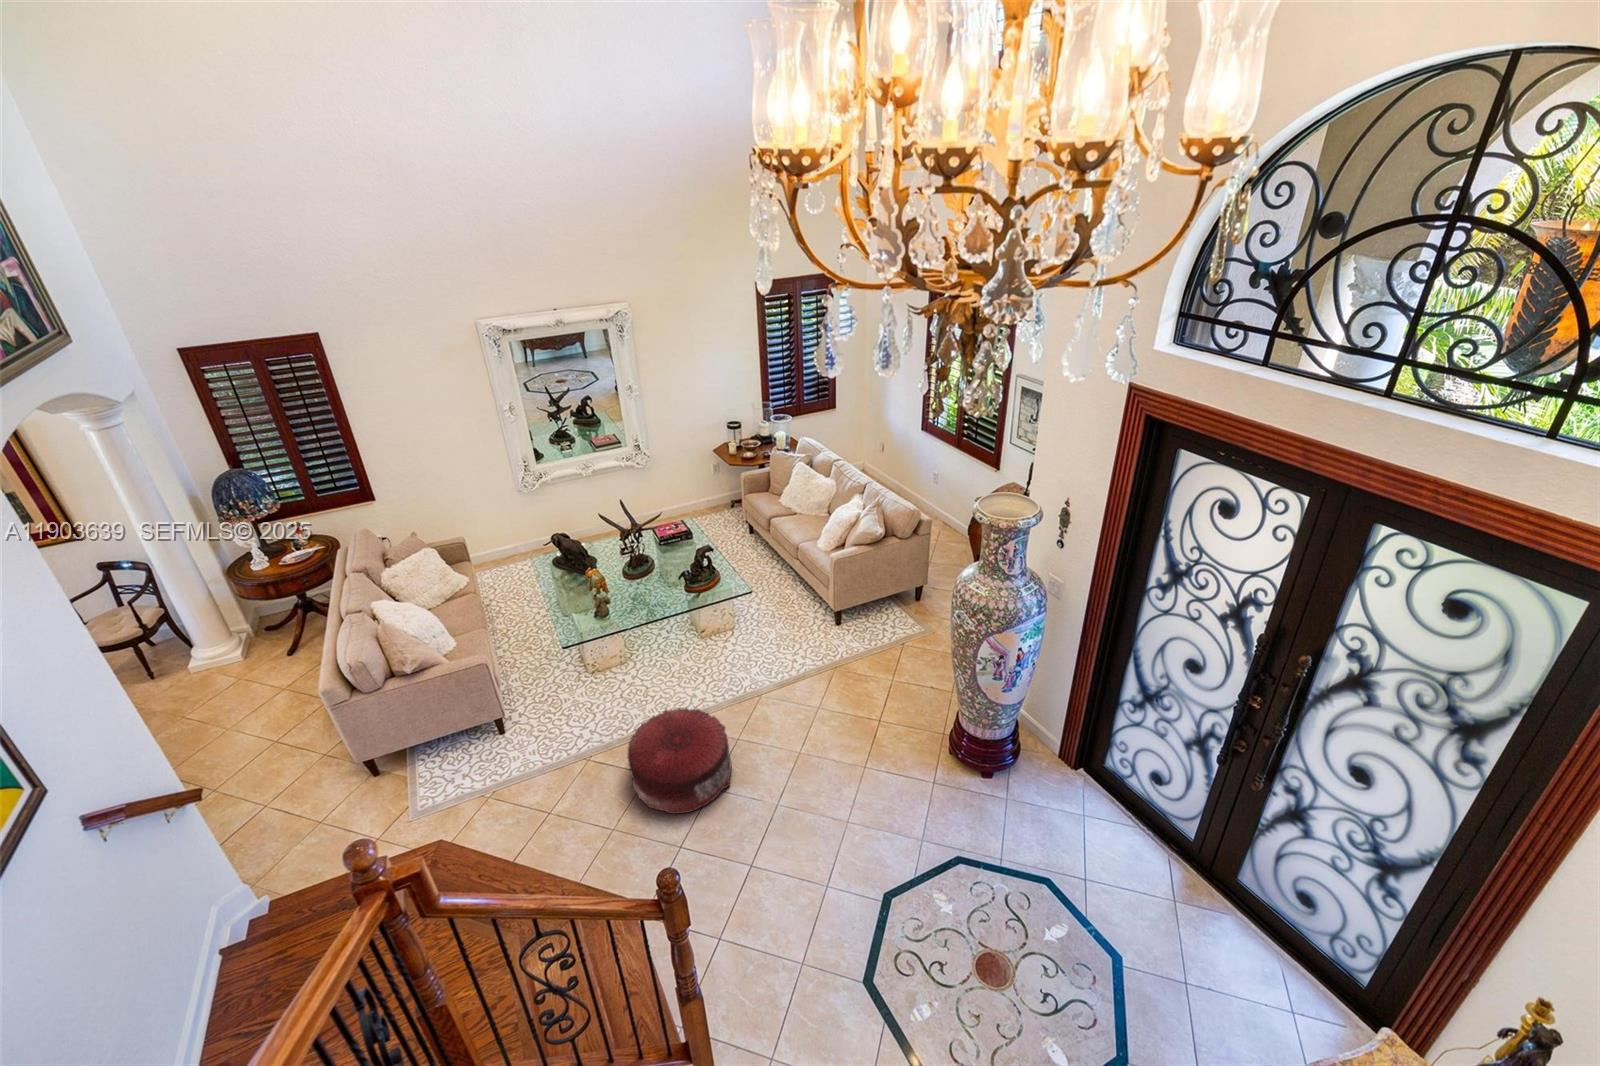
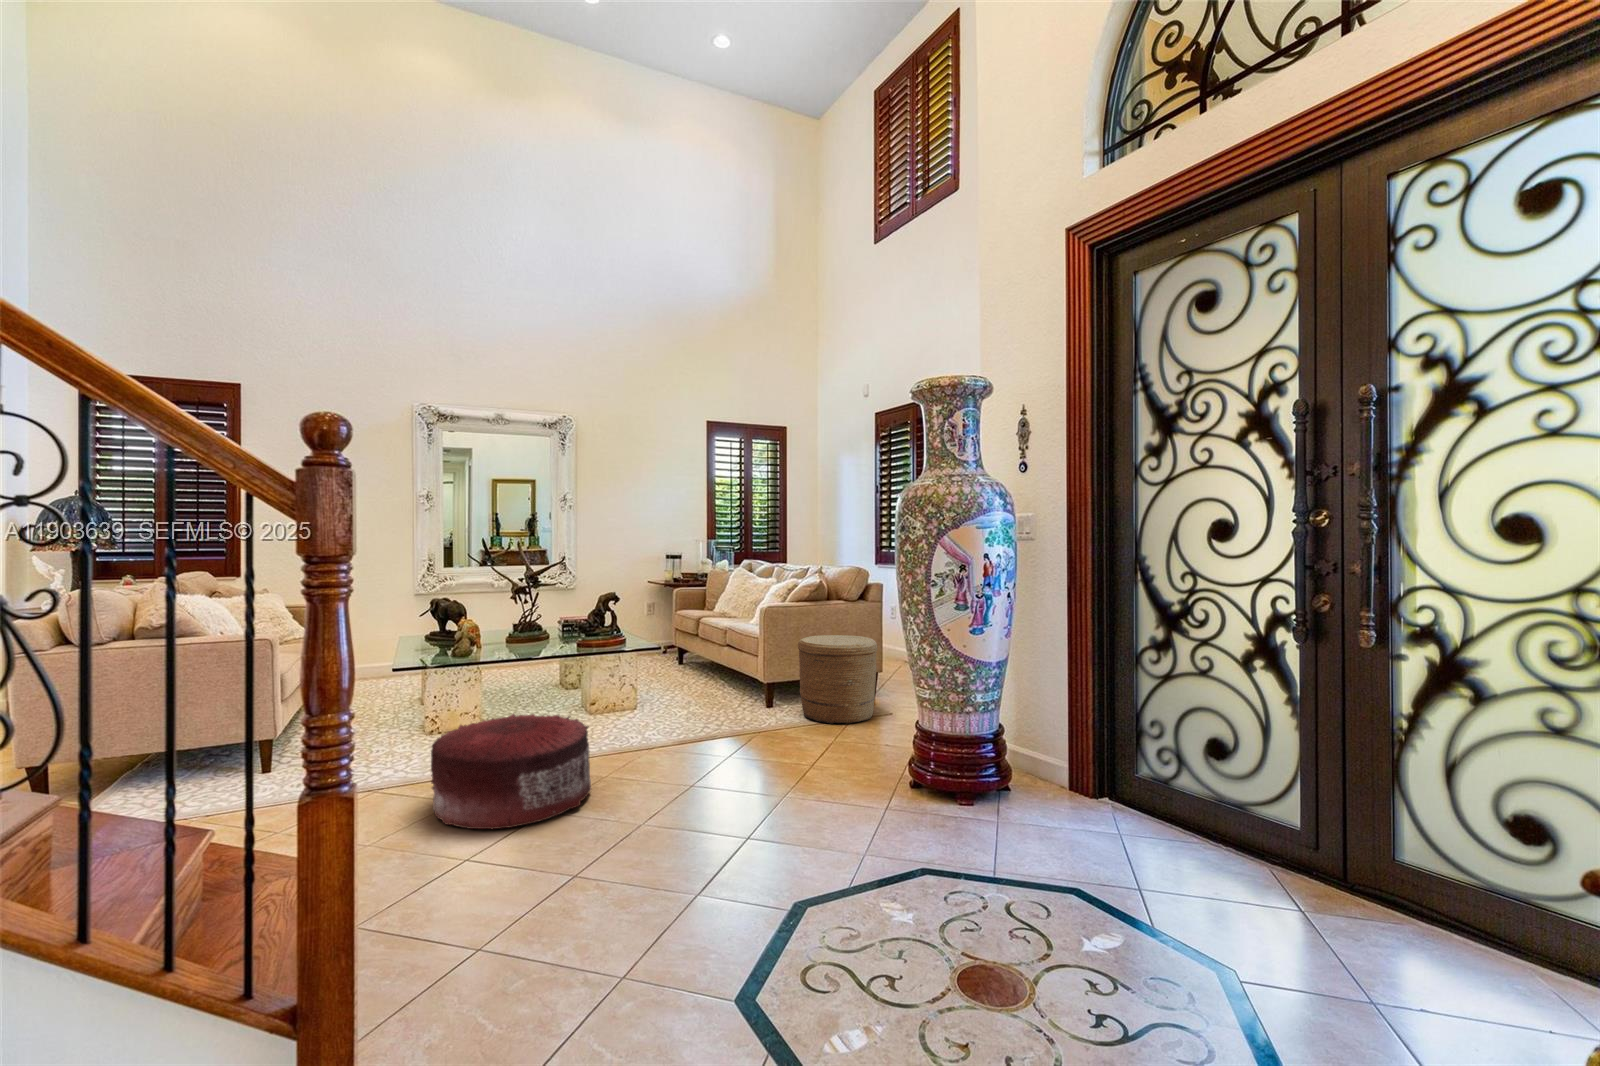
woven basket: none [858,568,923,649] -> present [798,635,877,724]

